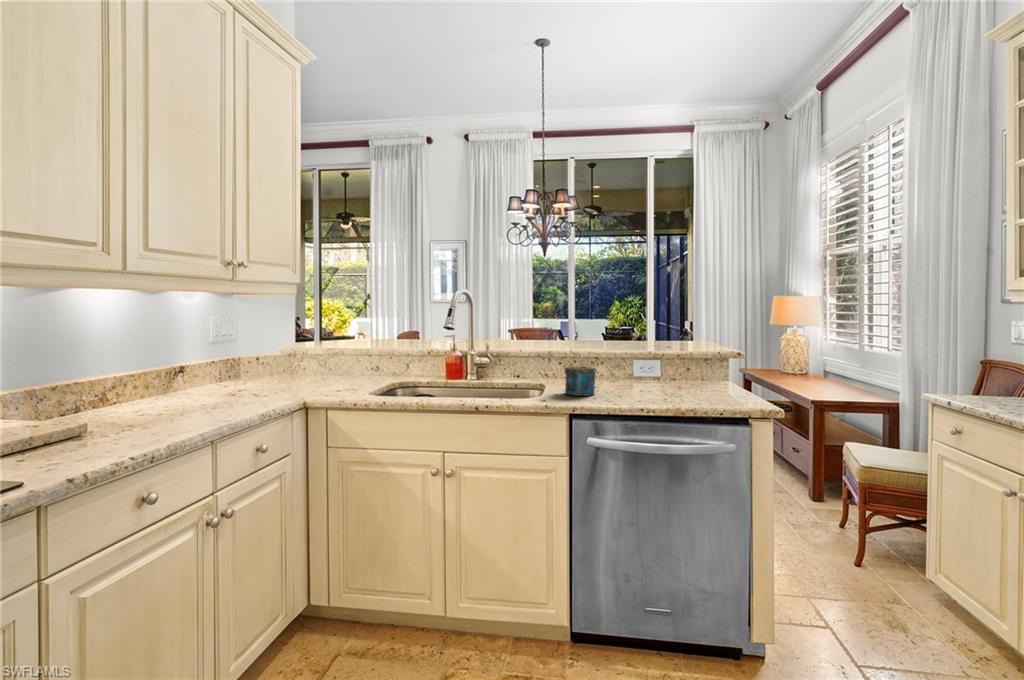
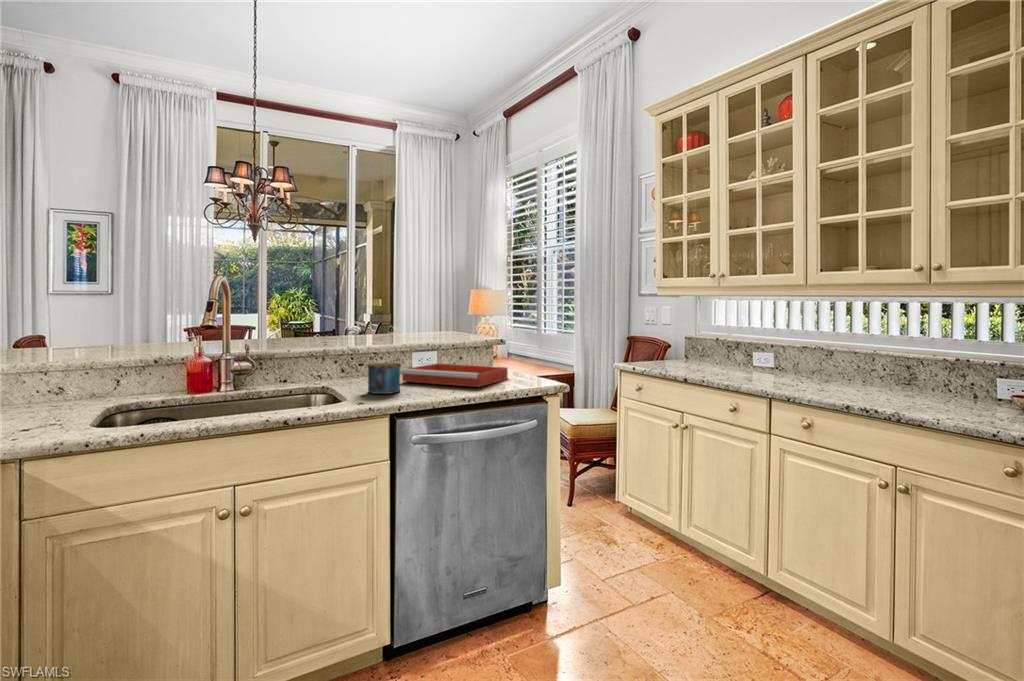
tray: none [608,373,722,400] -> present [401,364,508,387]

